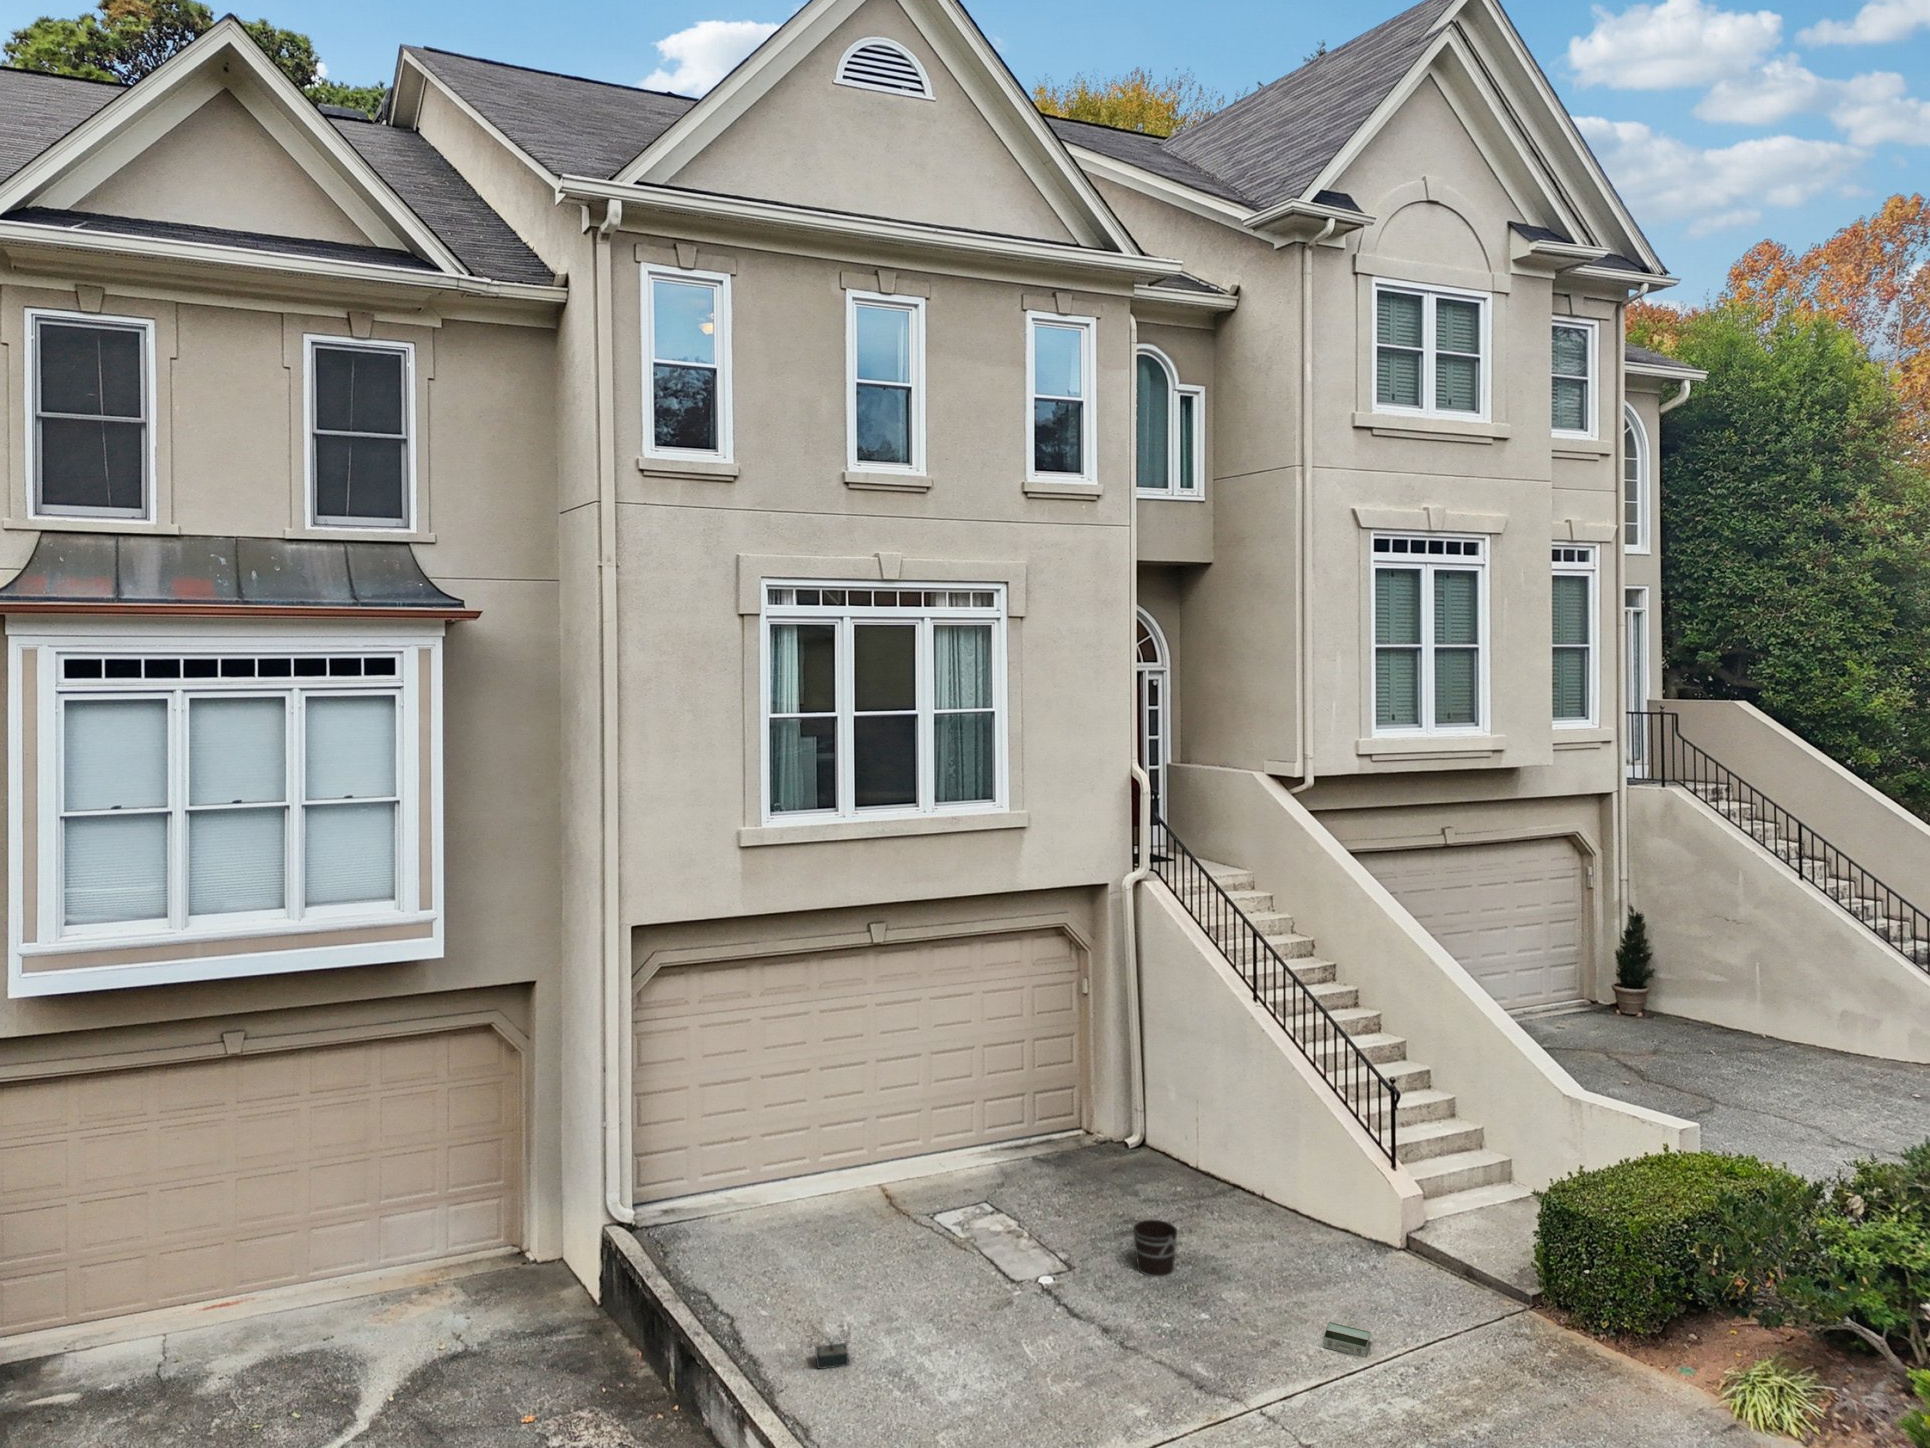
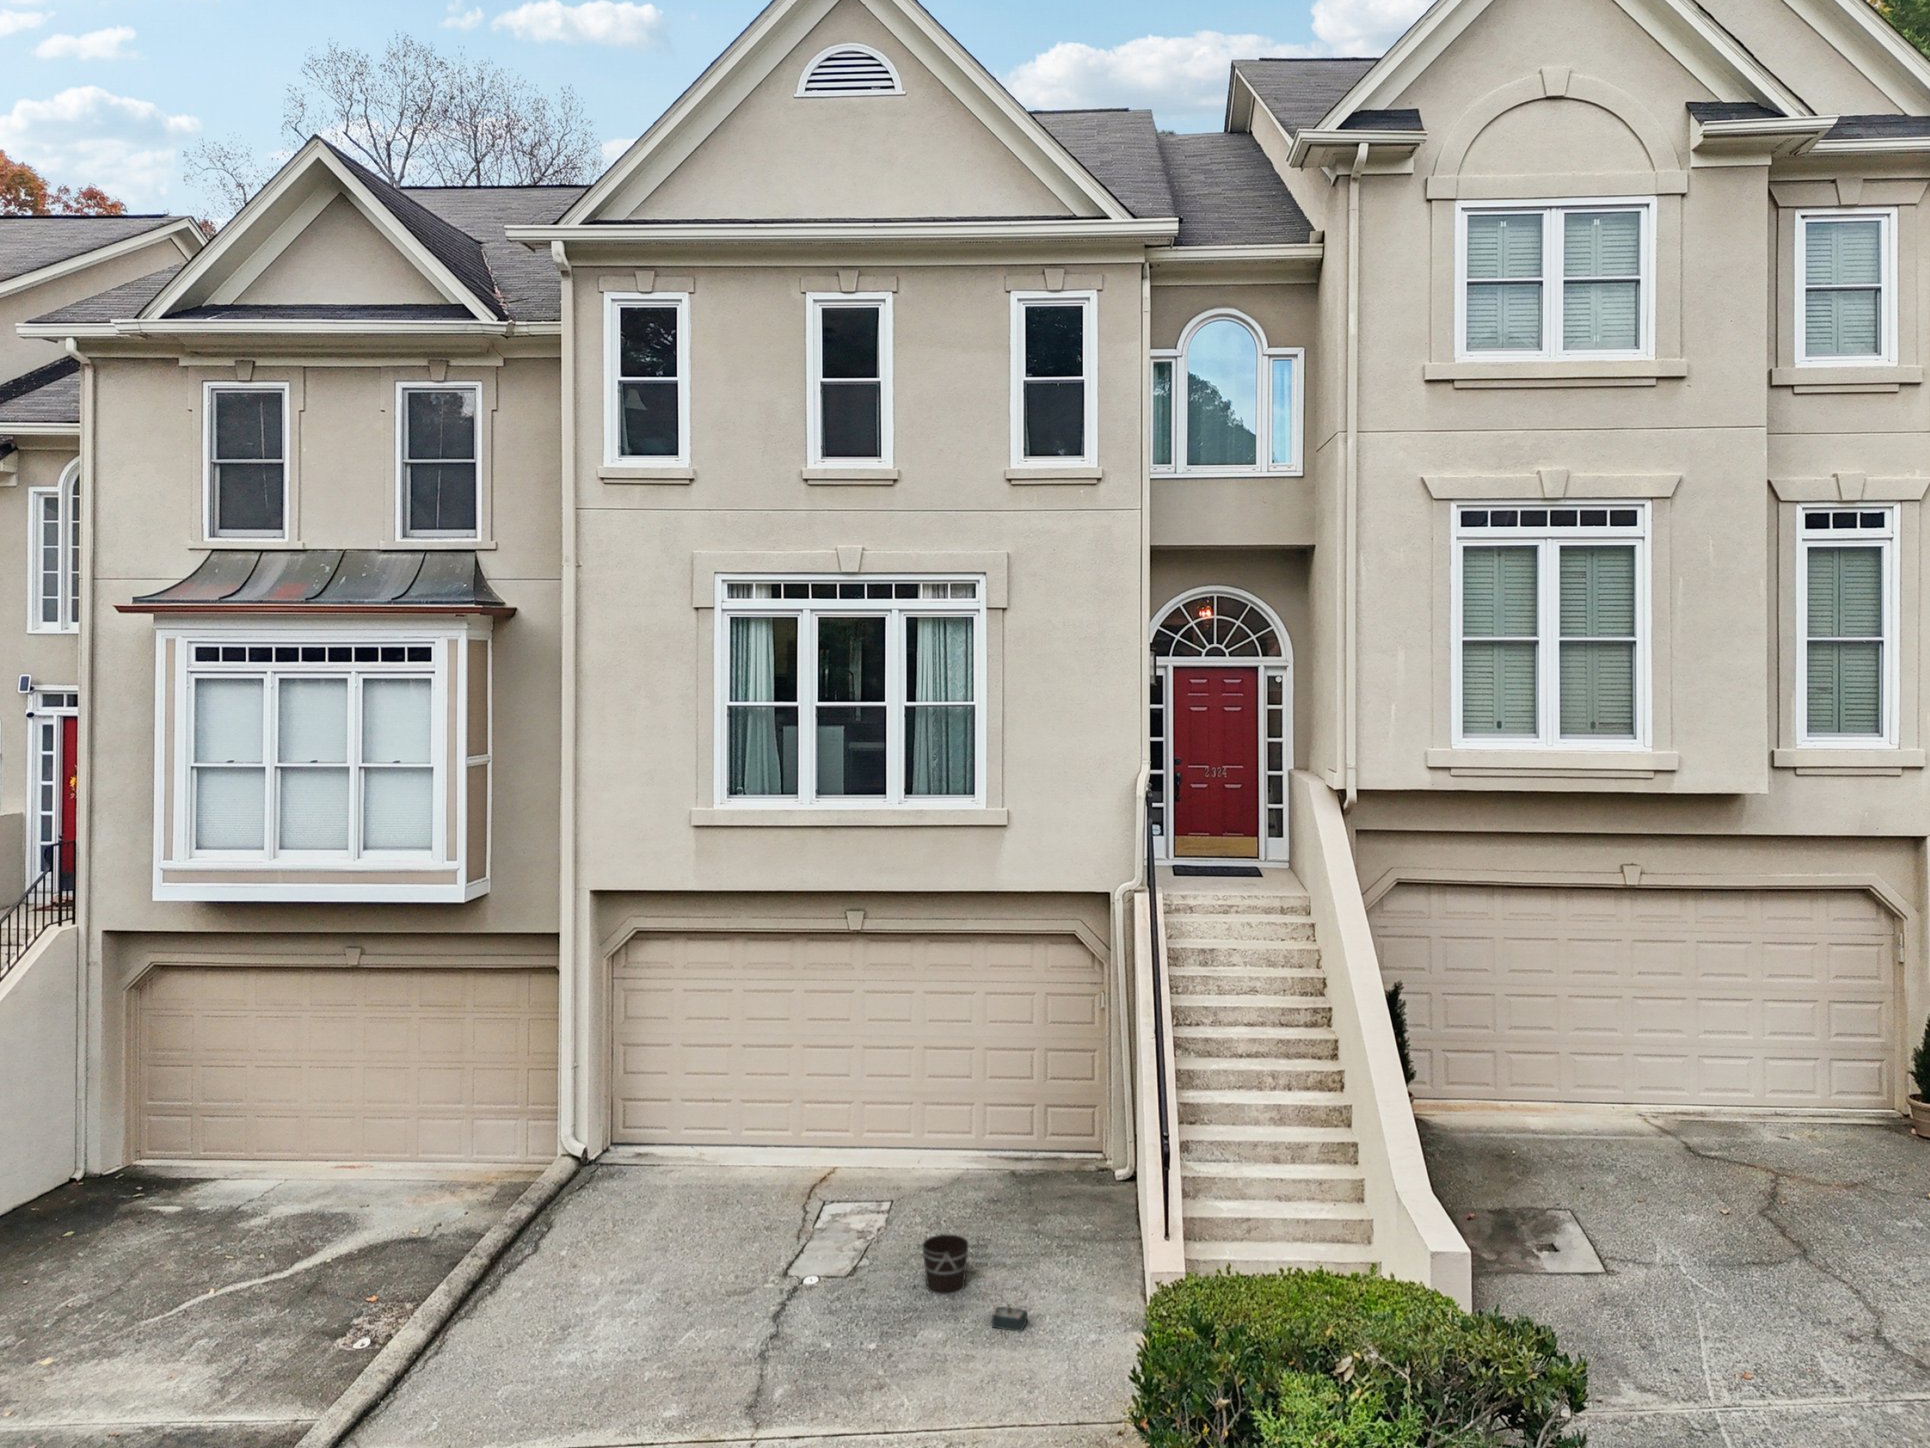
decorative plant: present [806,1320,851,1369] -> present [982,1277,1032,1331]
toolbox: present [1323,1322,1371,1358] -> none [979,1369,1031,1412]

